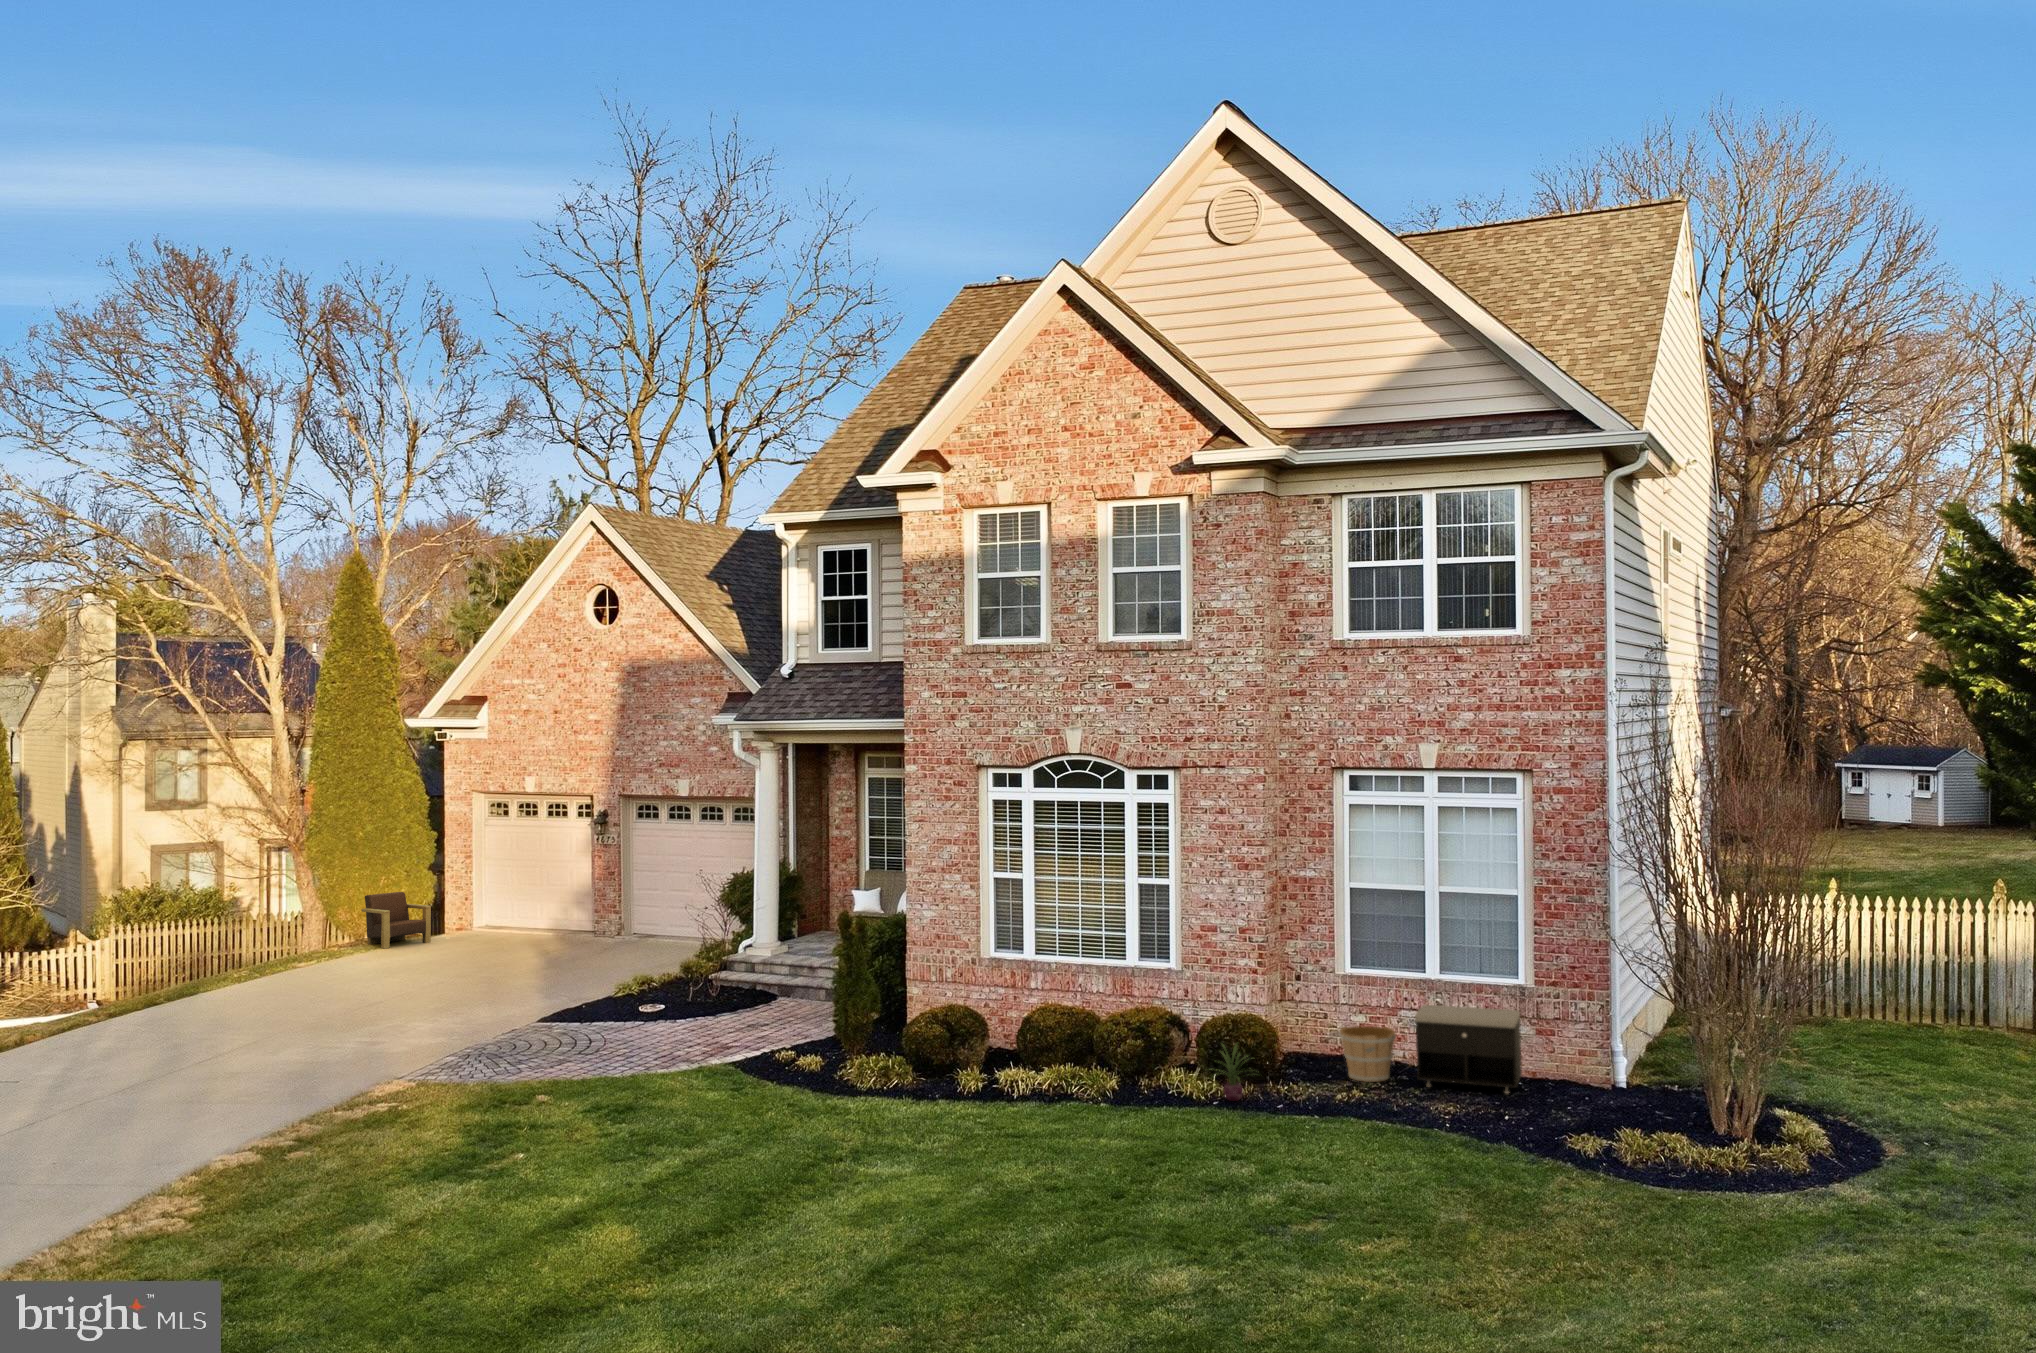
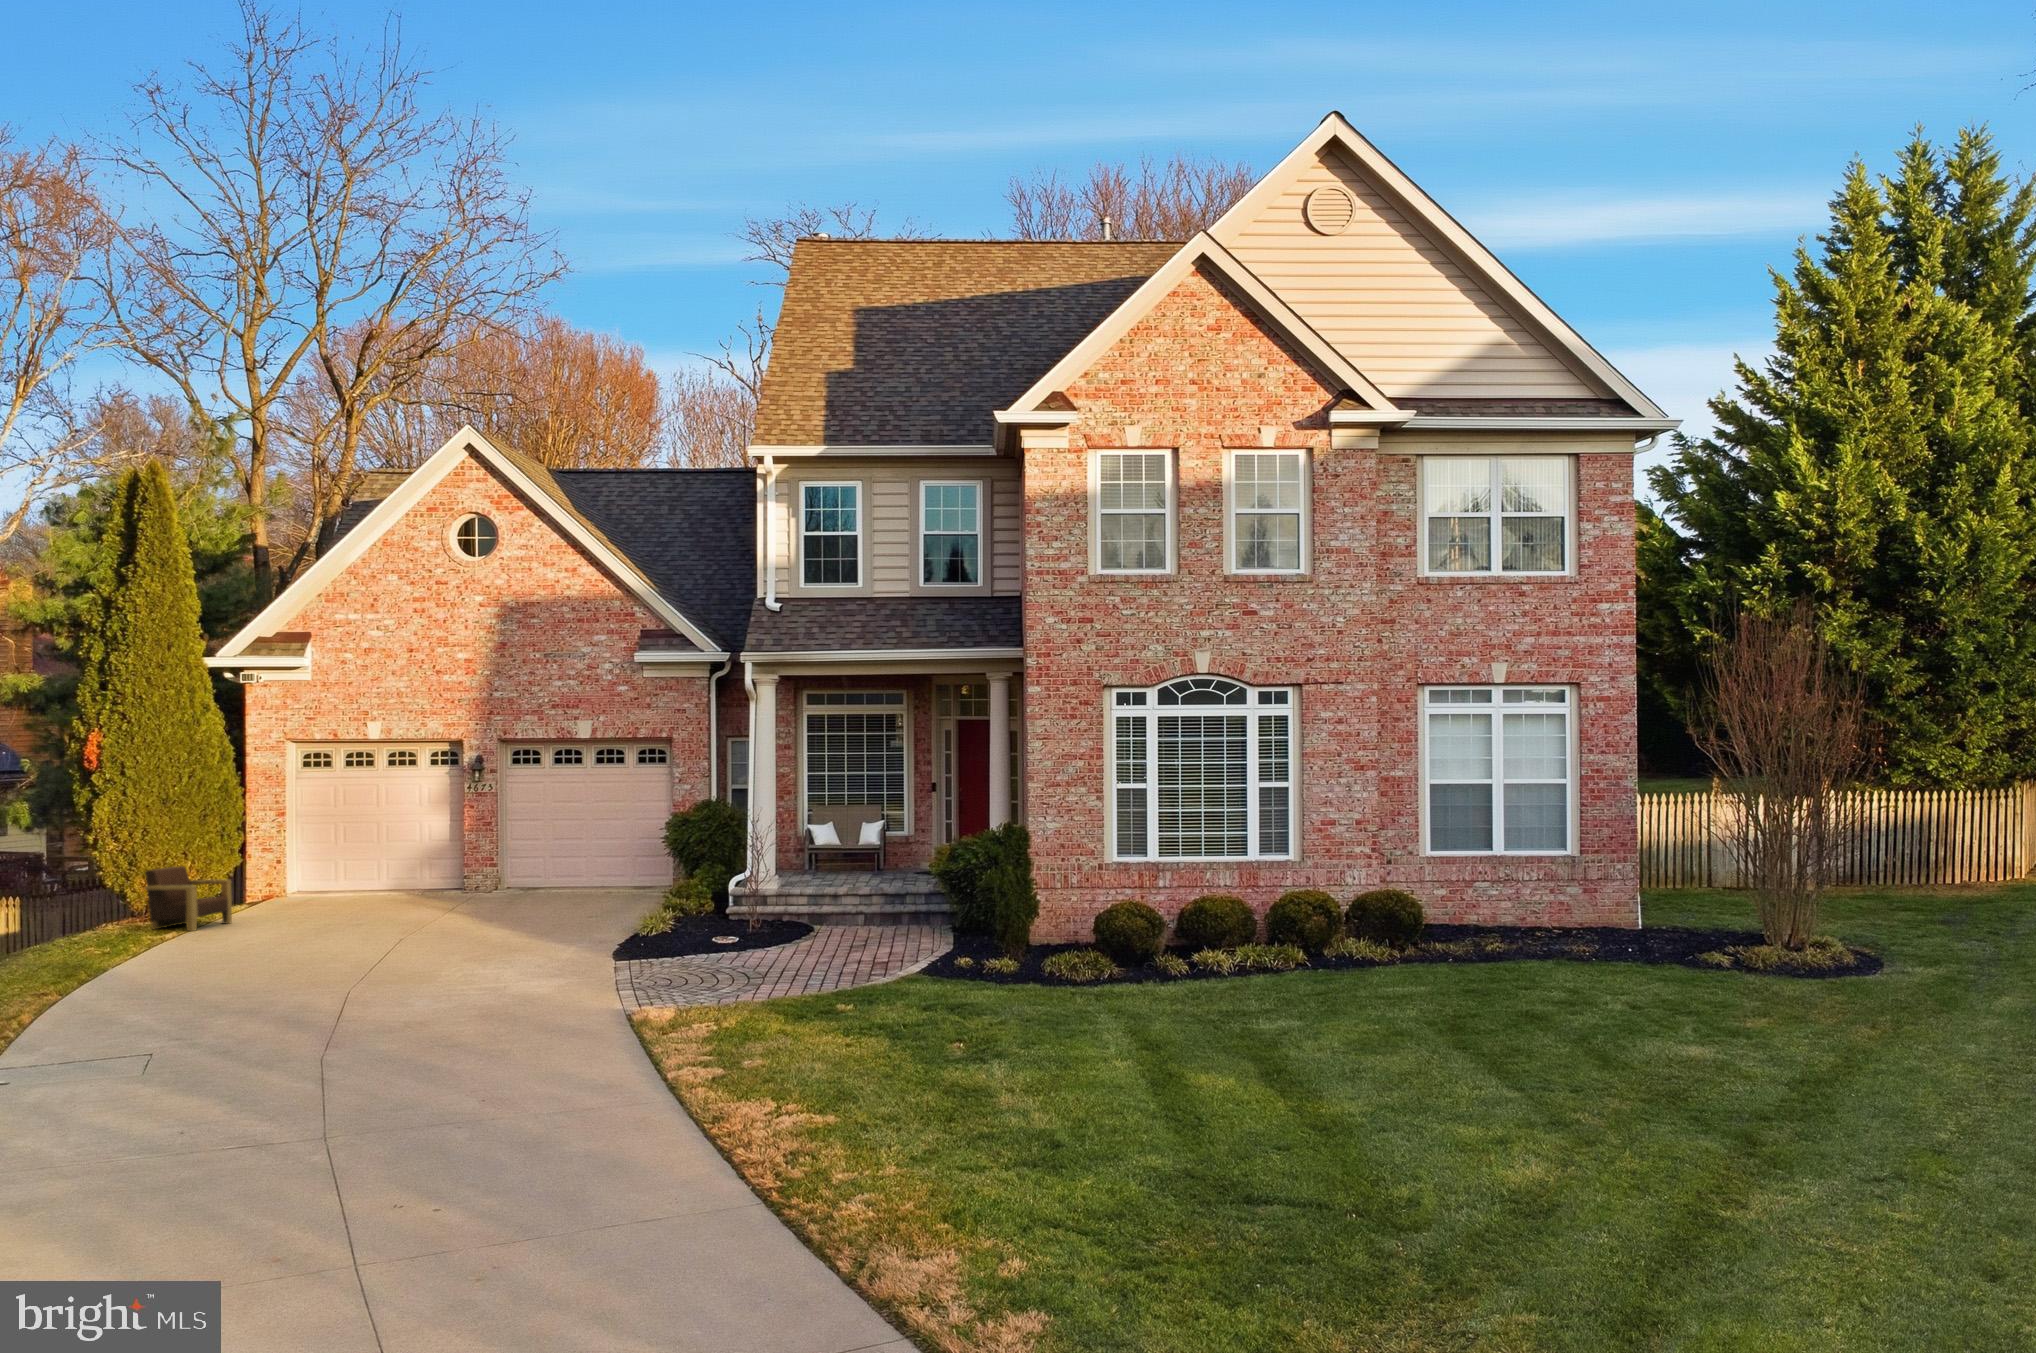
storage bench: present [1415,1005,1522,1093] -> none [1494,875,1583,939]
wooden bucket: present [1340,1026,1396,1082] -> none [1435,897,1481,940]
decorative plant: present [1216,1044,1243,1101] -> none [1367,910,1416,957]

